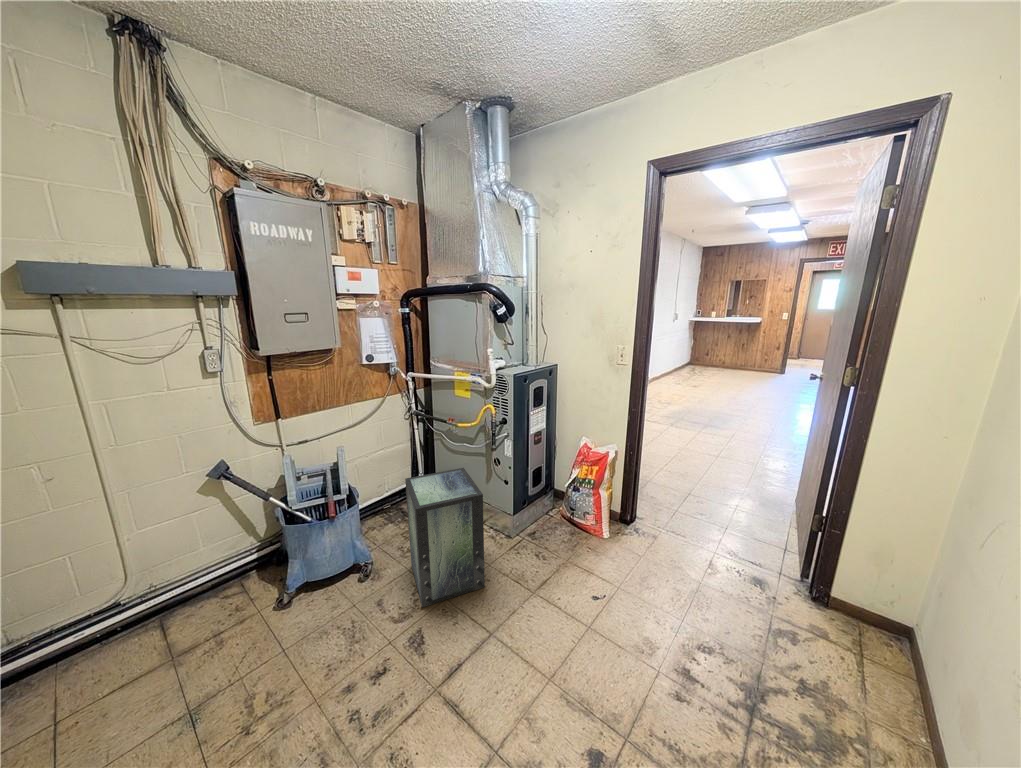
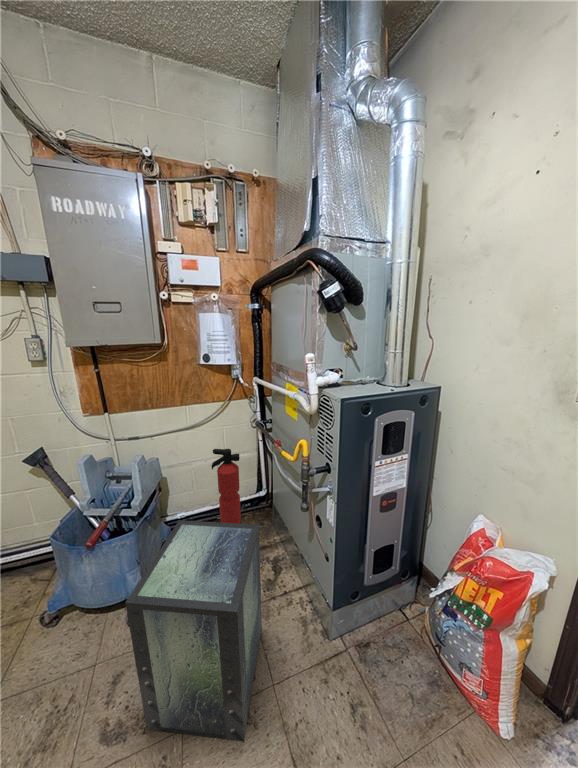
fire extinguisher: none [379,439,408,515] -> present [212,449,241,524]

